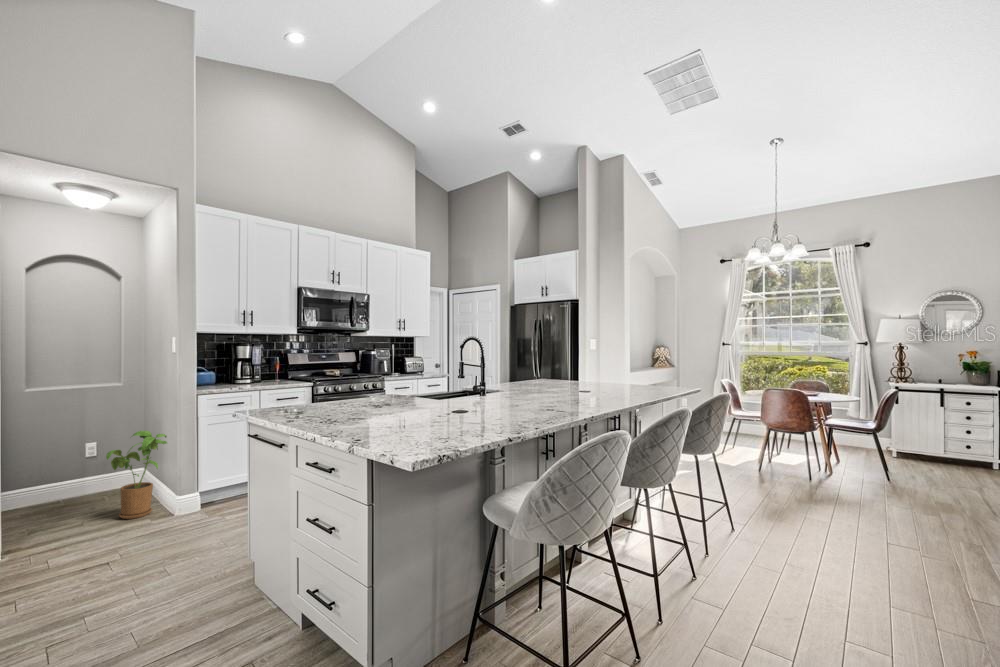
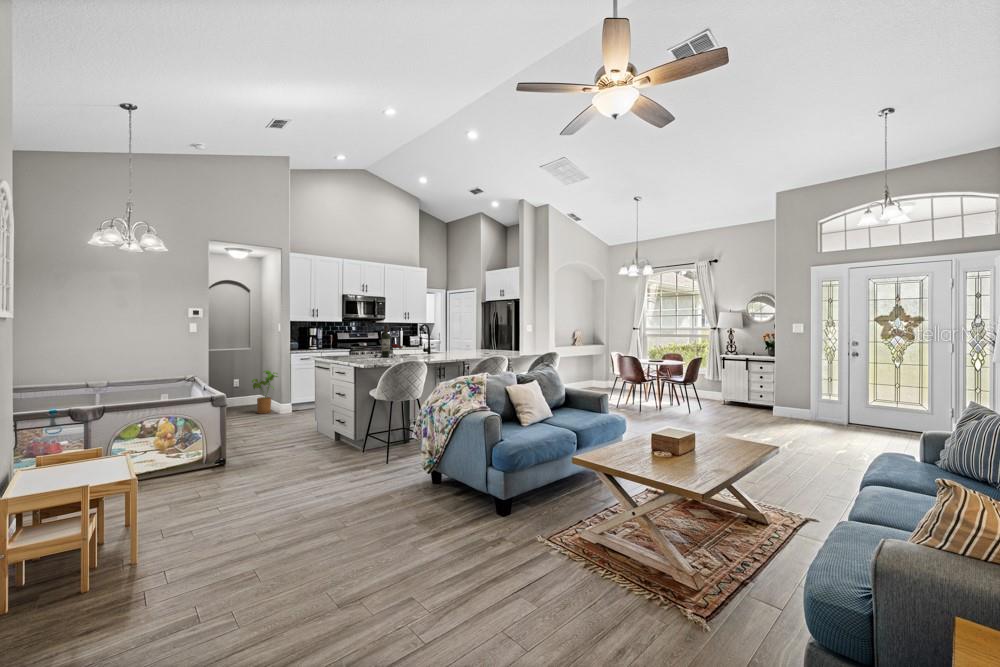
wine bottle: none [390,339,473,424] -> present [374,325,403,357]

